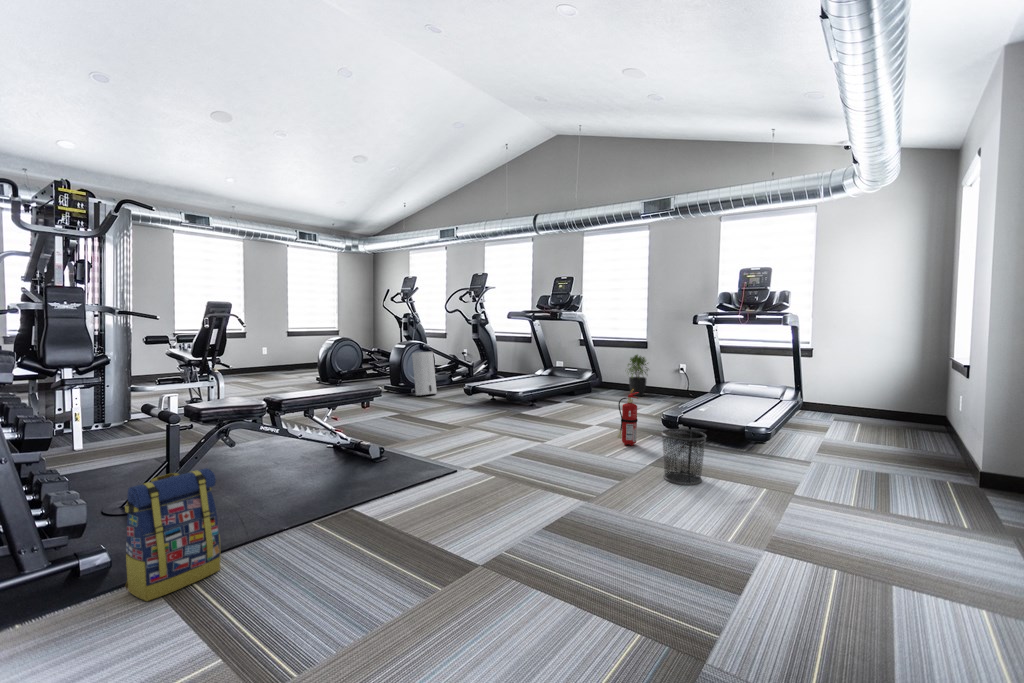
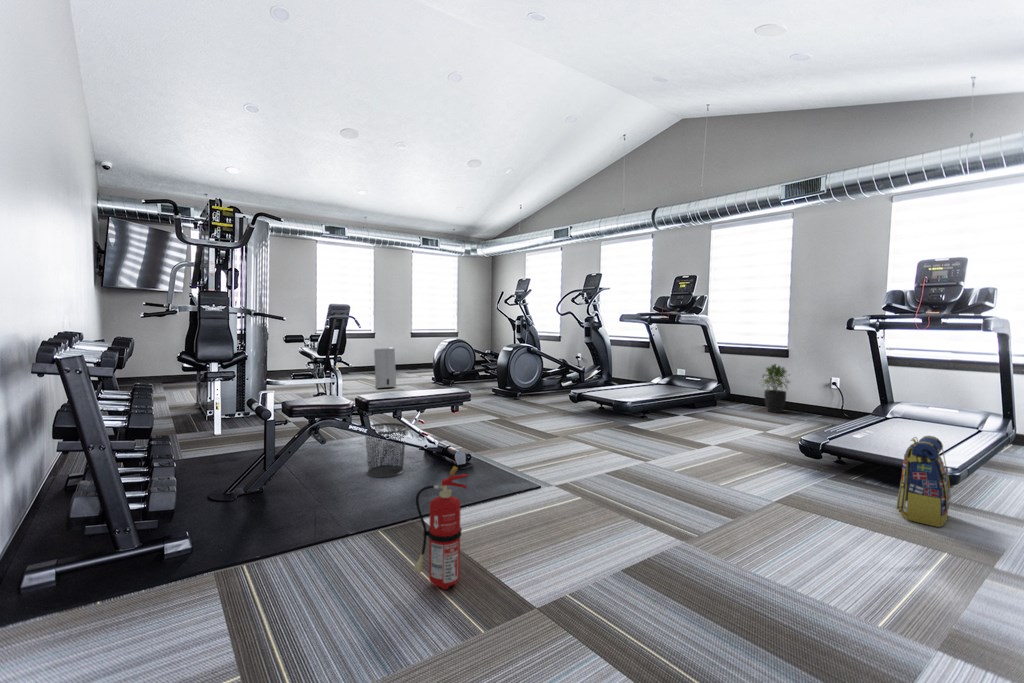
air purifier: present [412,352,437,396] -> present [374,348,396,388]
fire extinguisher: present [617,389,639,446] -> present [414,466,468,589]
waste bin: present [661,429,706,485] -> present [365,423,407,477]
backpack: present [125,468,221,601] -> present [896,436,951,527]

